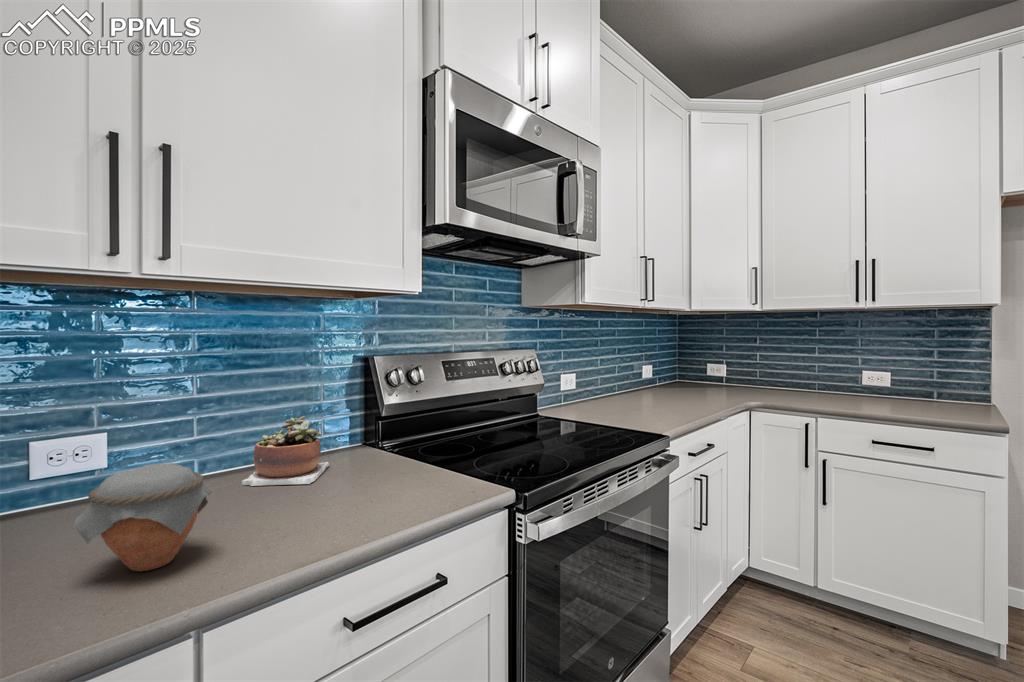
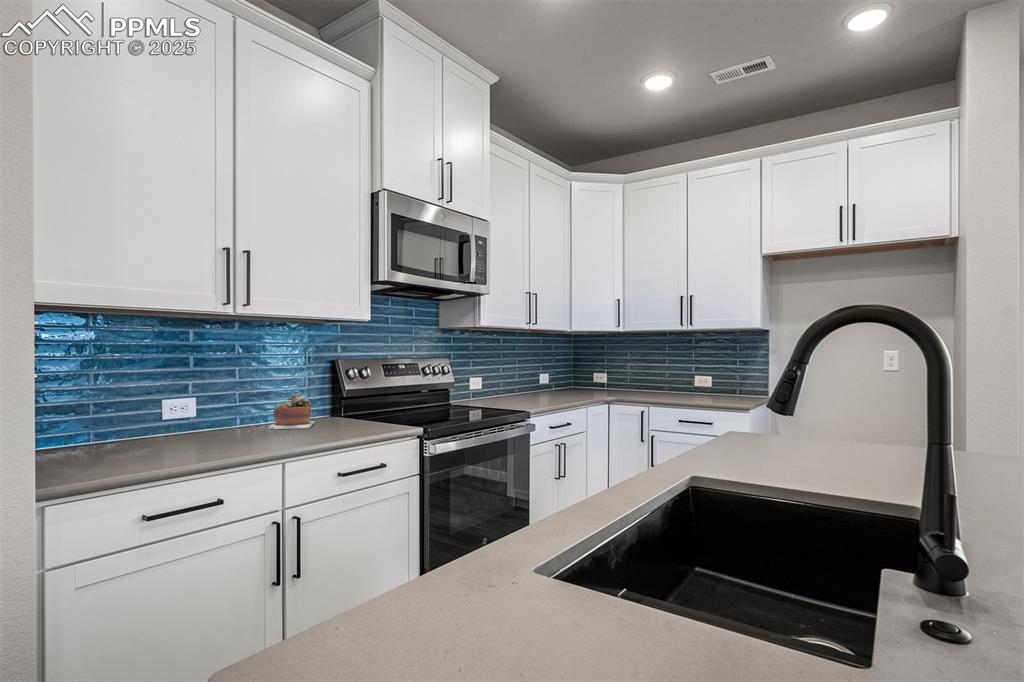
jar: present [75,463,212,571] -> none [226,403,278,447]

